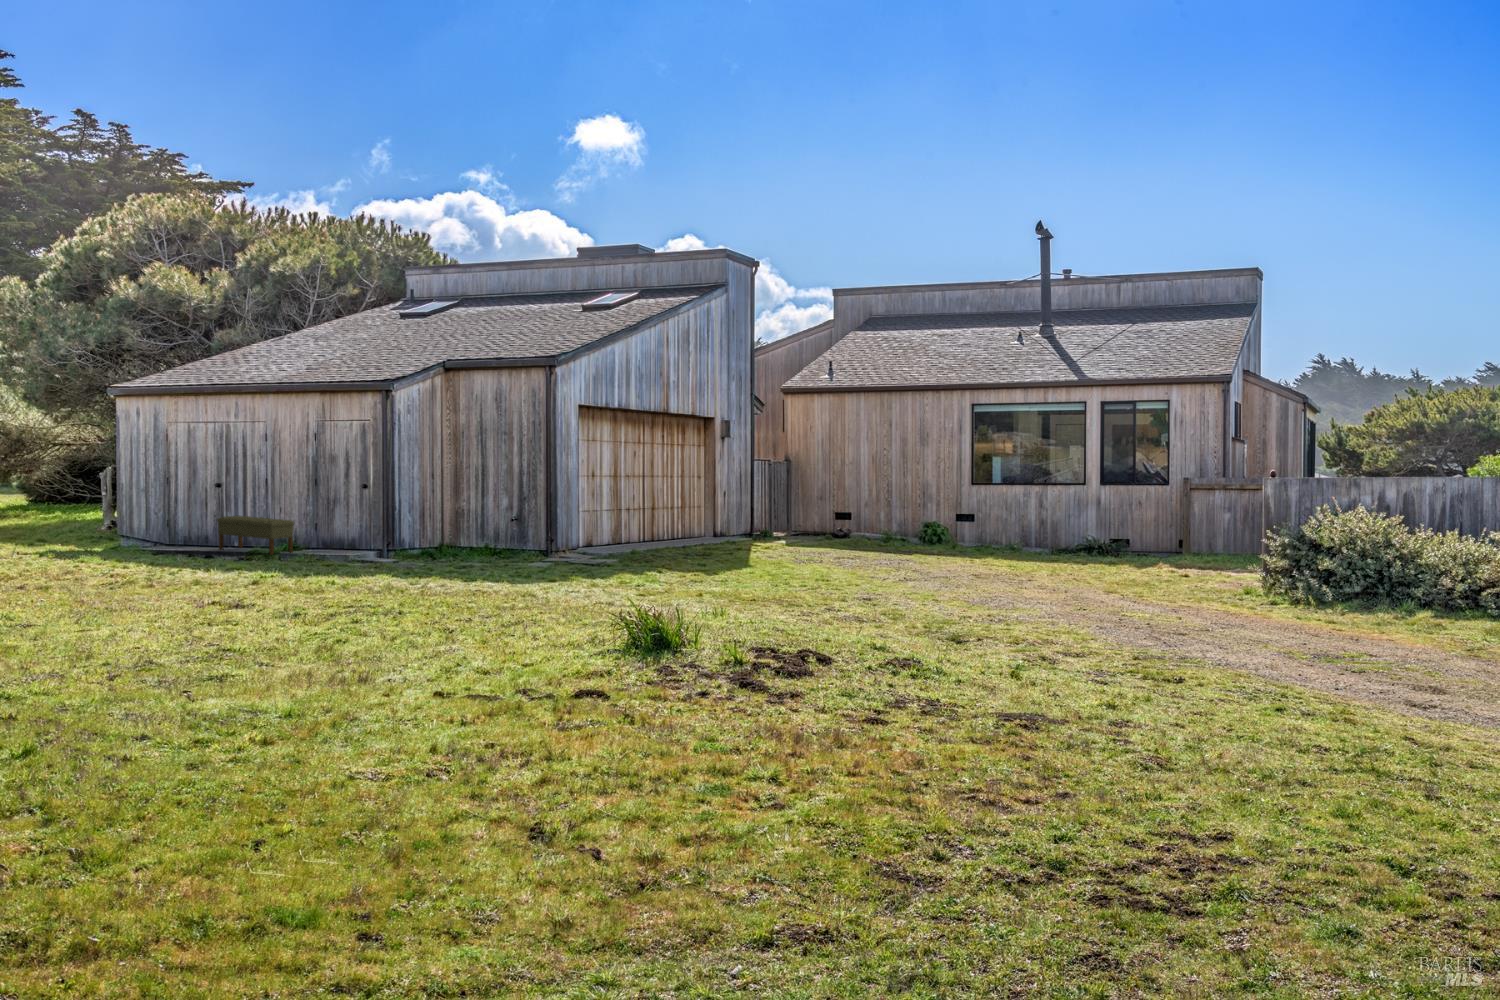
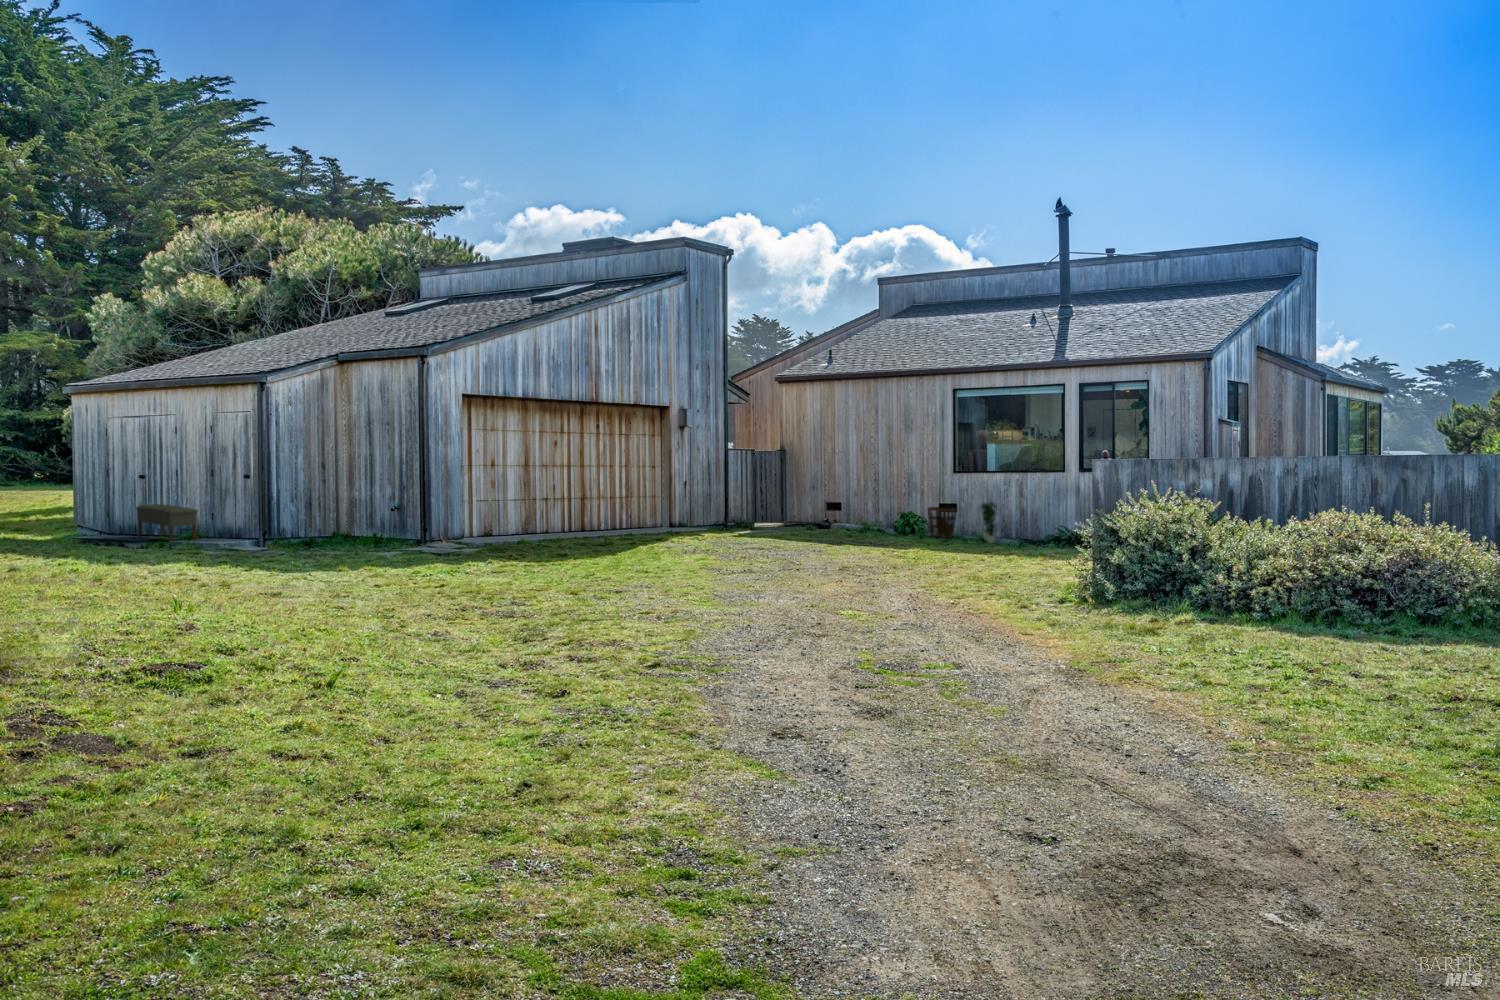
potted plant: none [1006,506,1029,548] -> present [980,502,997,543]
basket: none [953,515,981,544] -> present [928,507,957,538]

